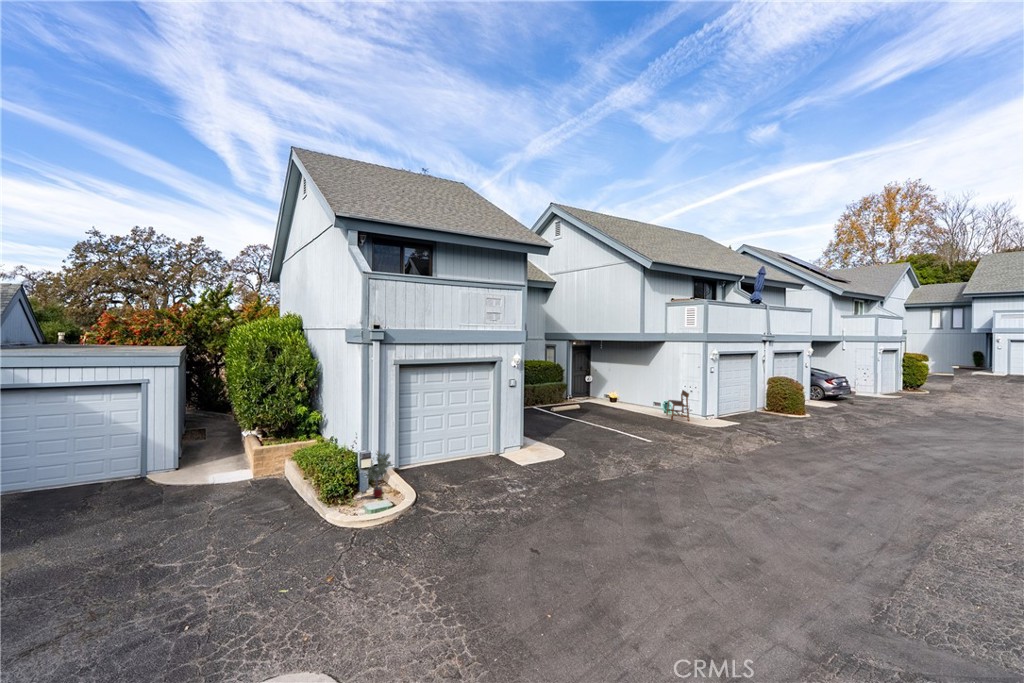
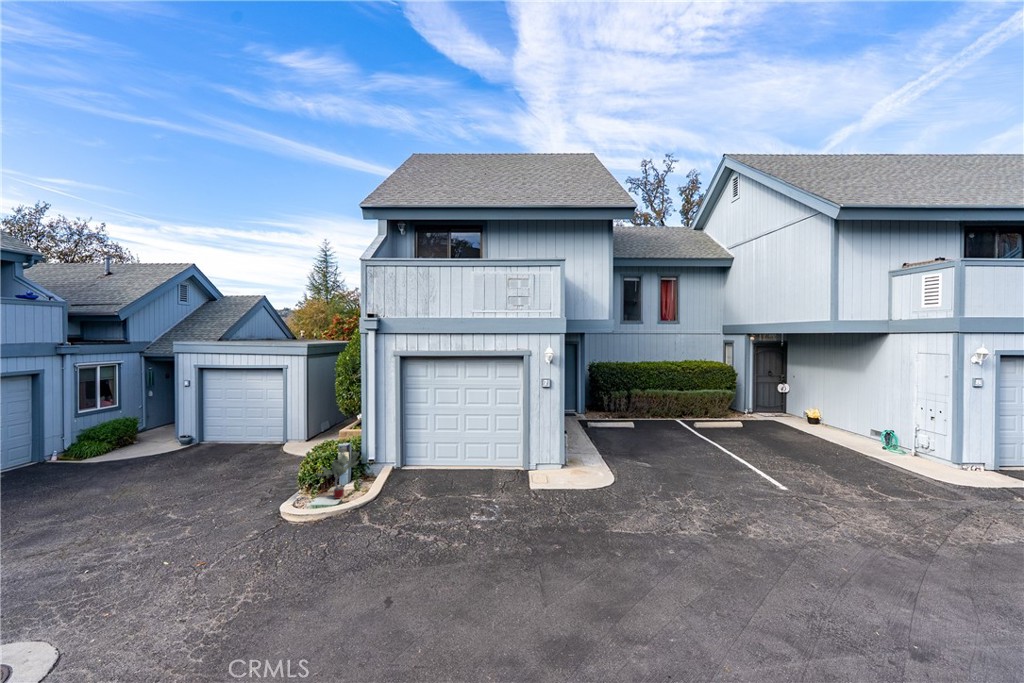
bench: present [666,390,689,421] -> none [893,412,936,467]

